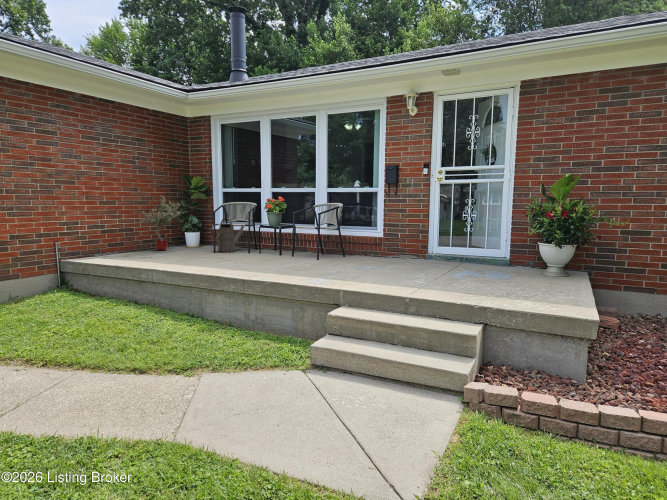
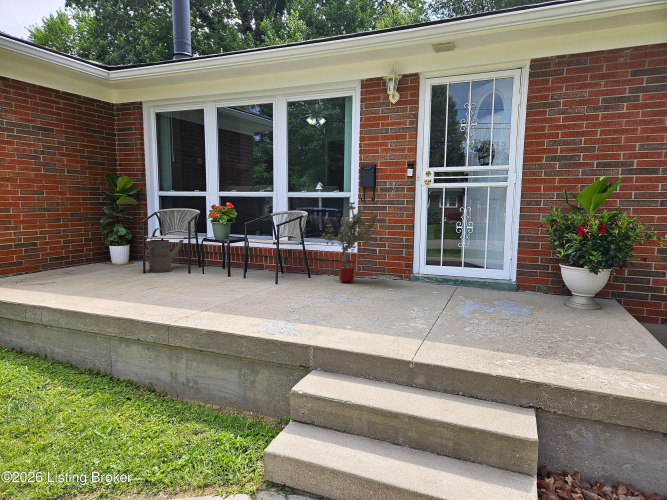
potted tree: present [139,195,180,251] -> present [322,202,377,283]

